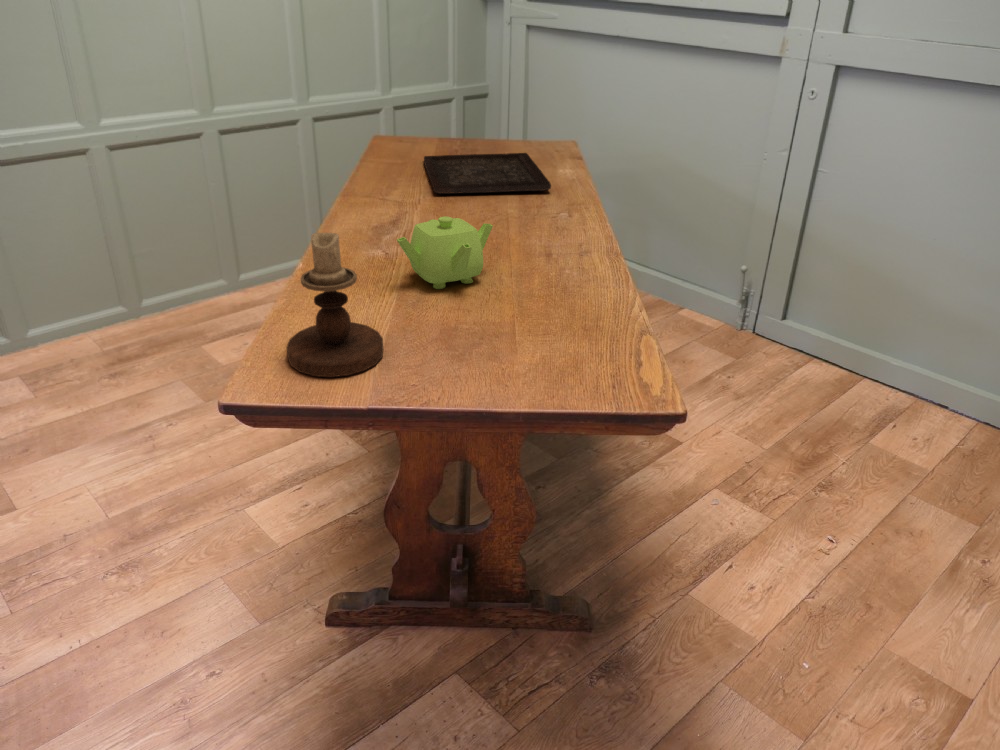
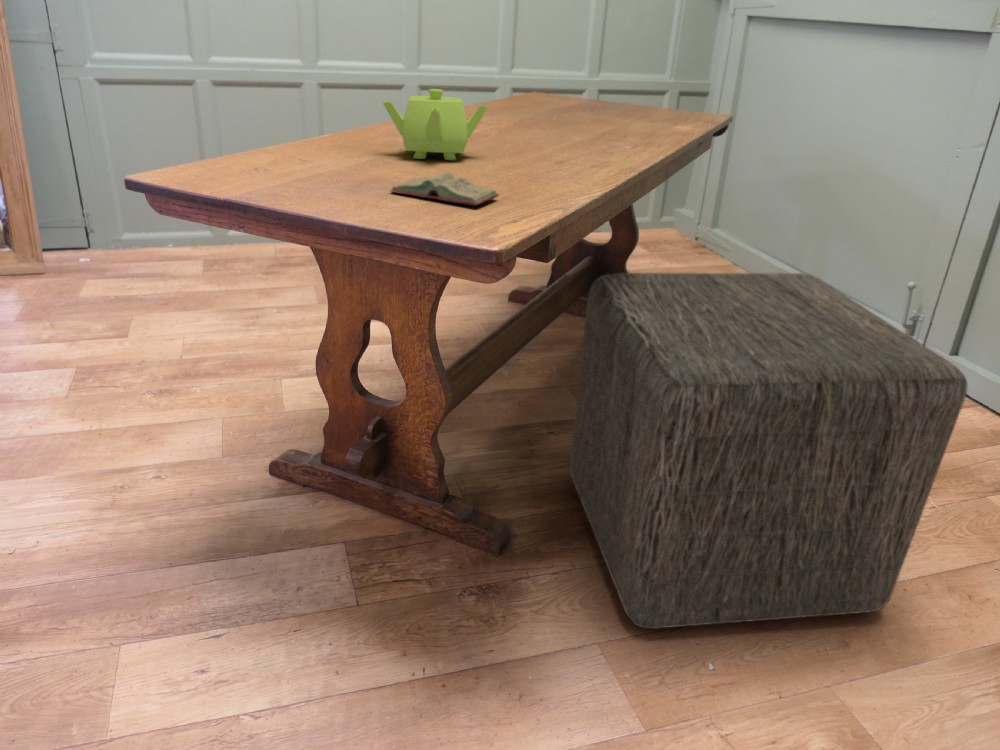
tray: present [424,153,551,194] -> none [517,99,652,128]
candlestick: present [287,233,384,377] -> none [213,45,307,183]
ottoman: none [593,313,934,653] -> present [570,273,967,629]
book: none [489,319,587,354] -> present [391,172,498,206]

